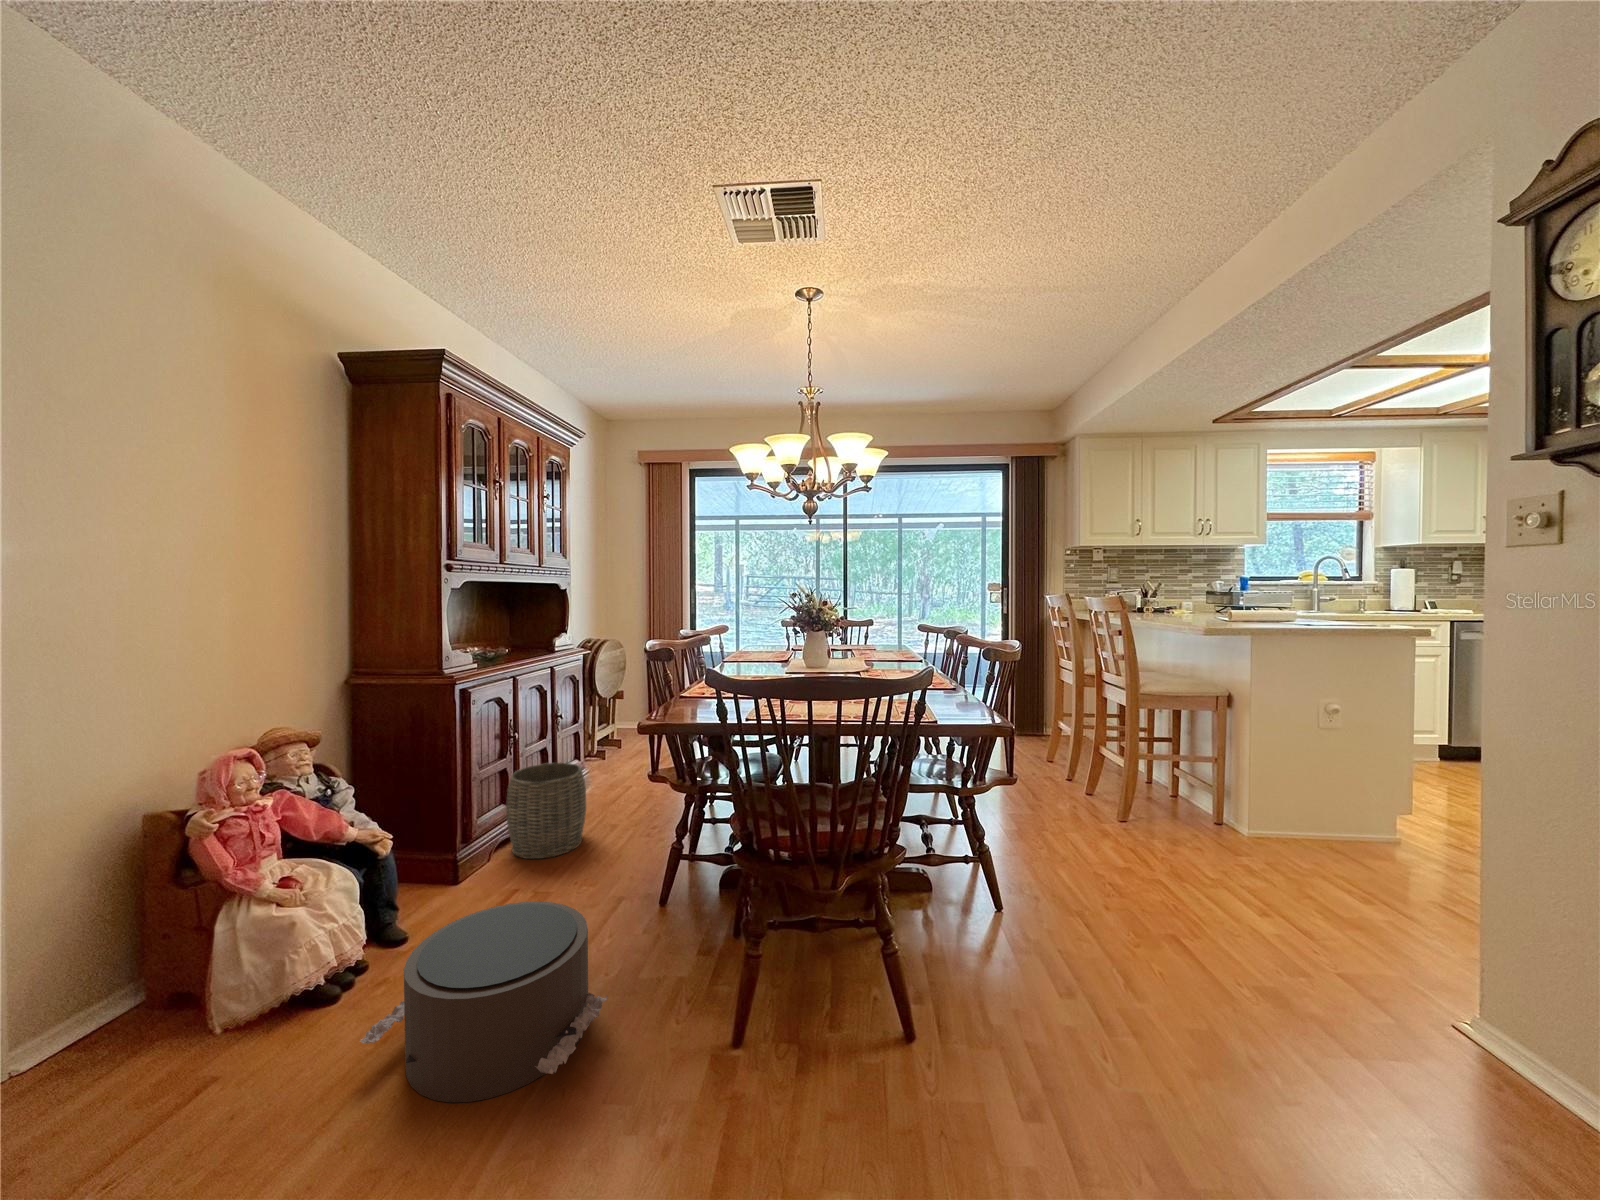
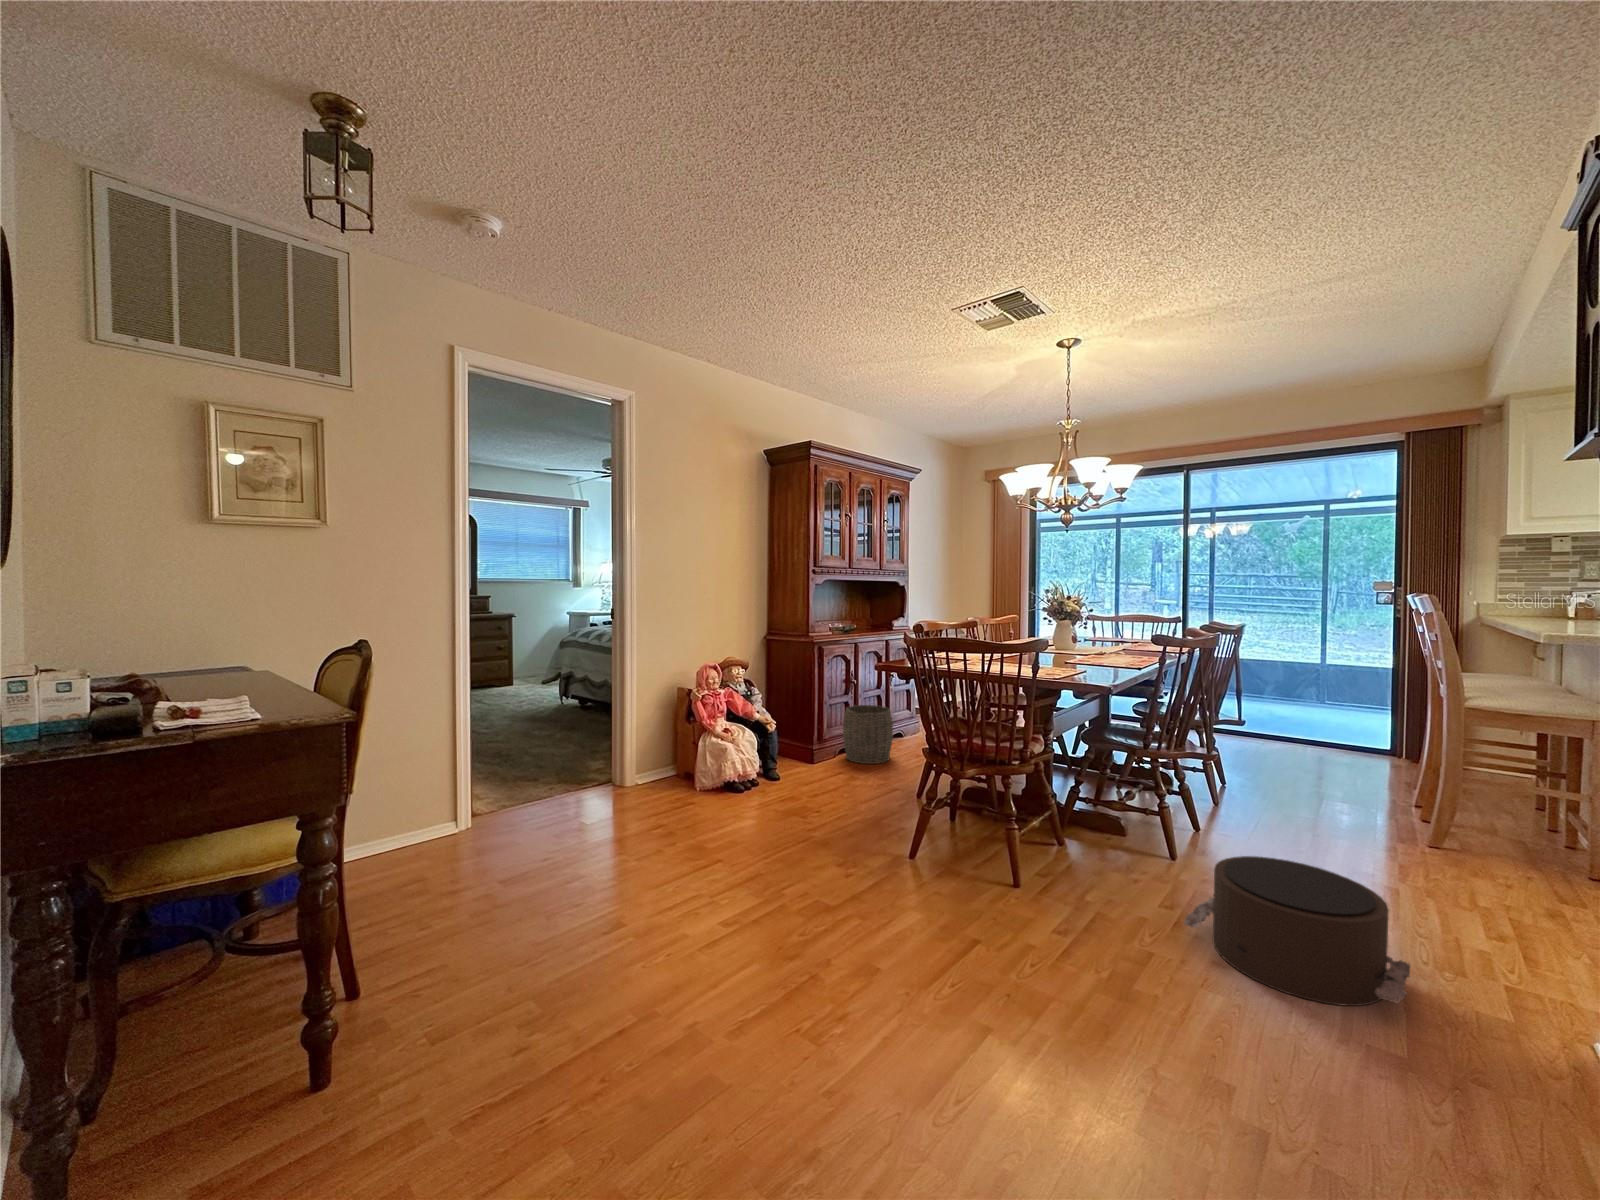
pouf: present [360,901,607,1103] -> present [1184,856,1410,1006]

